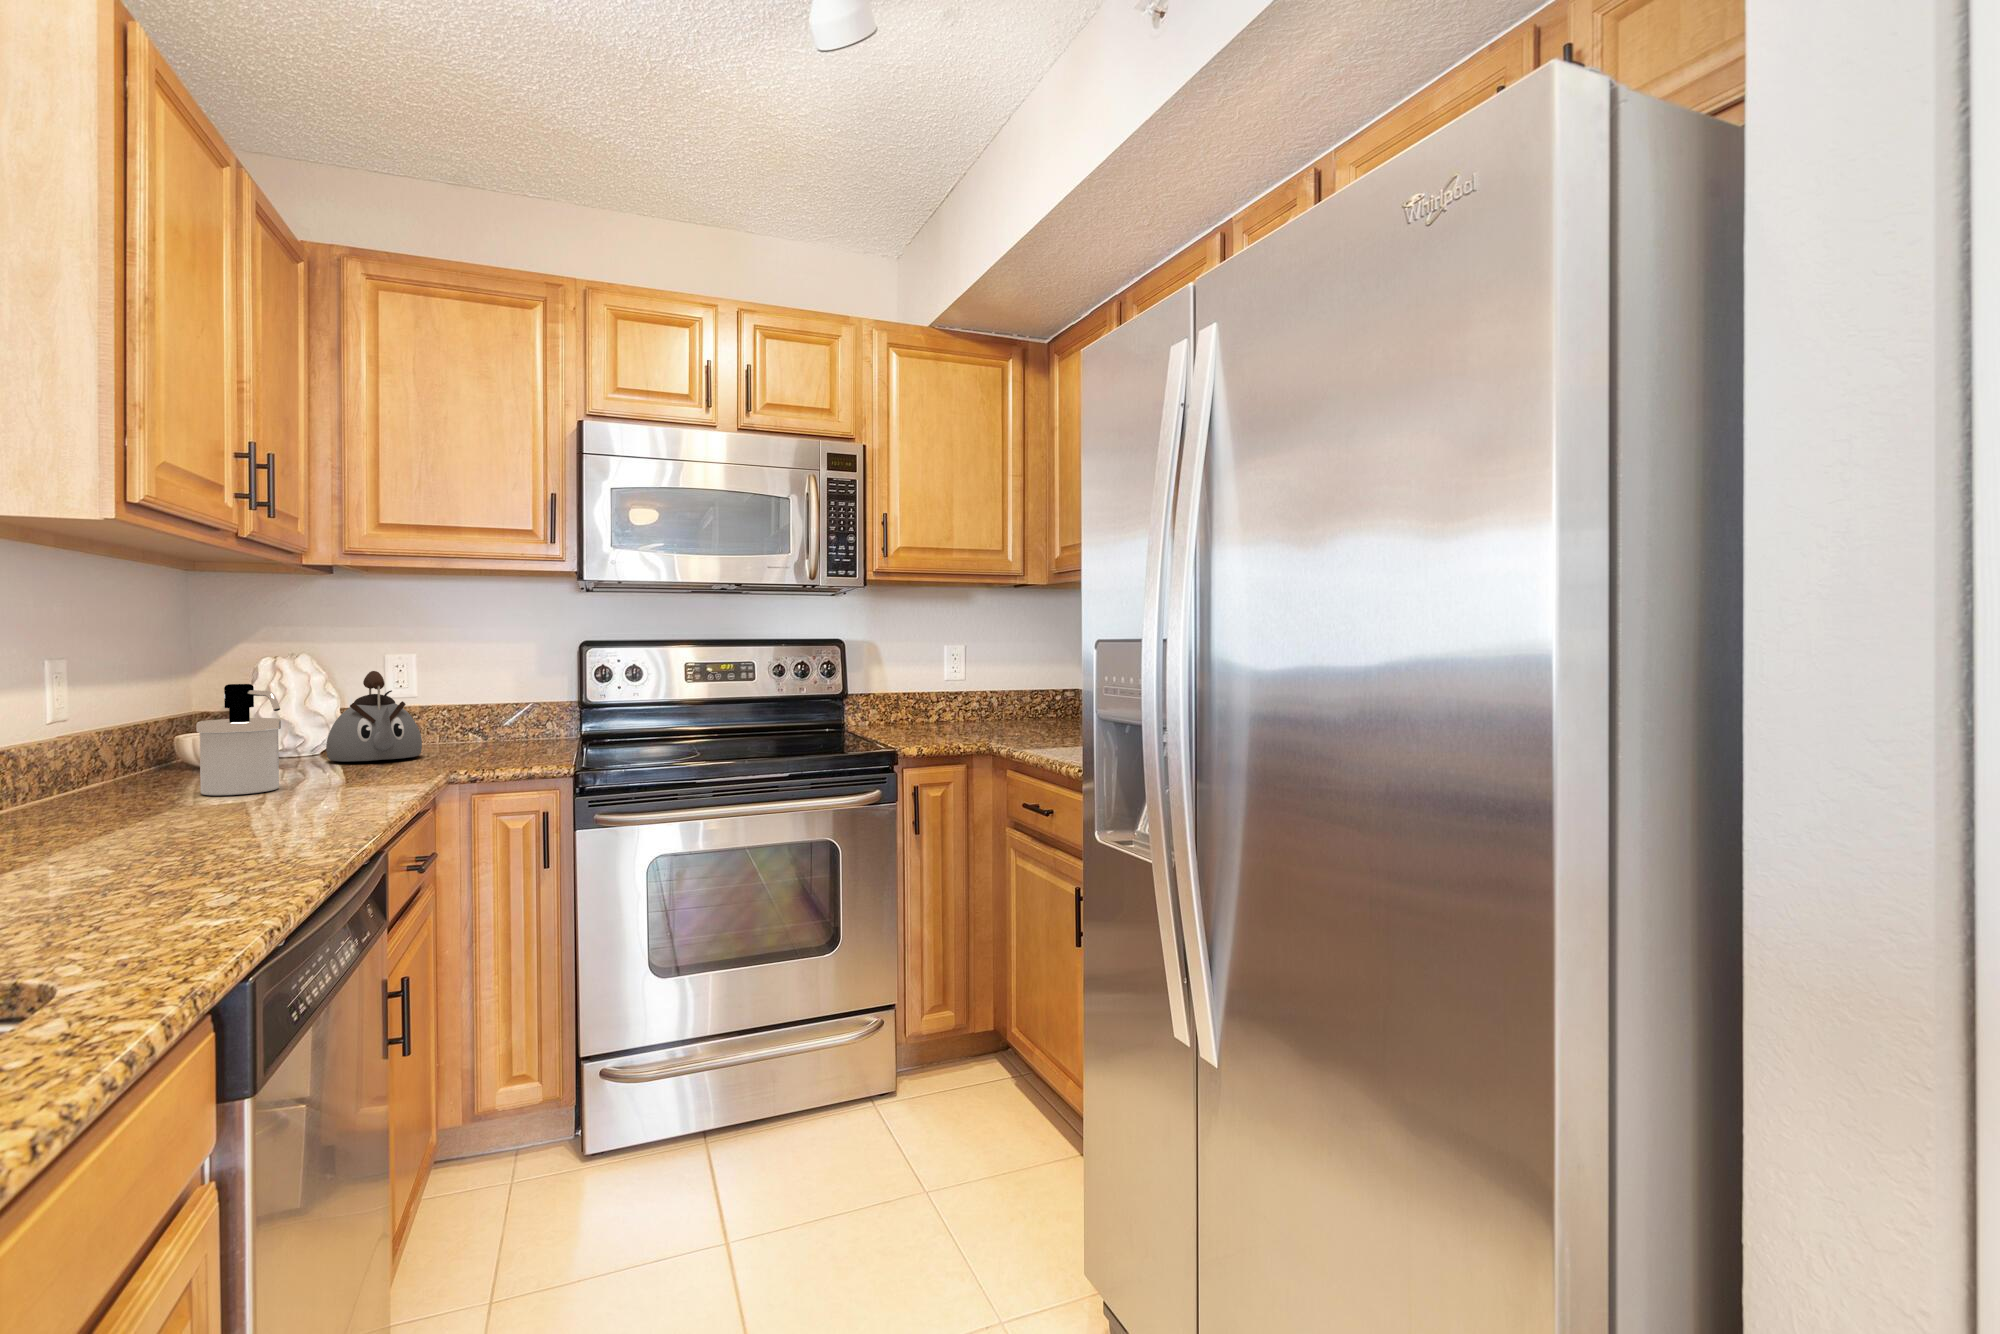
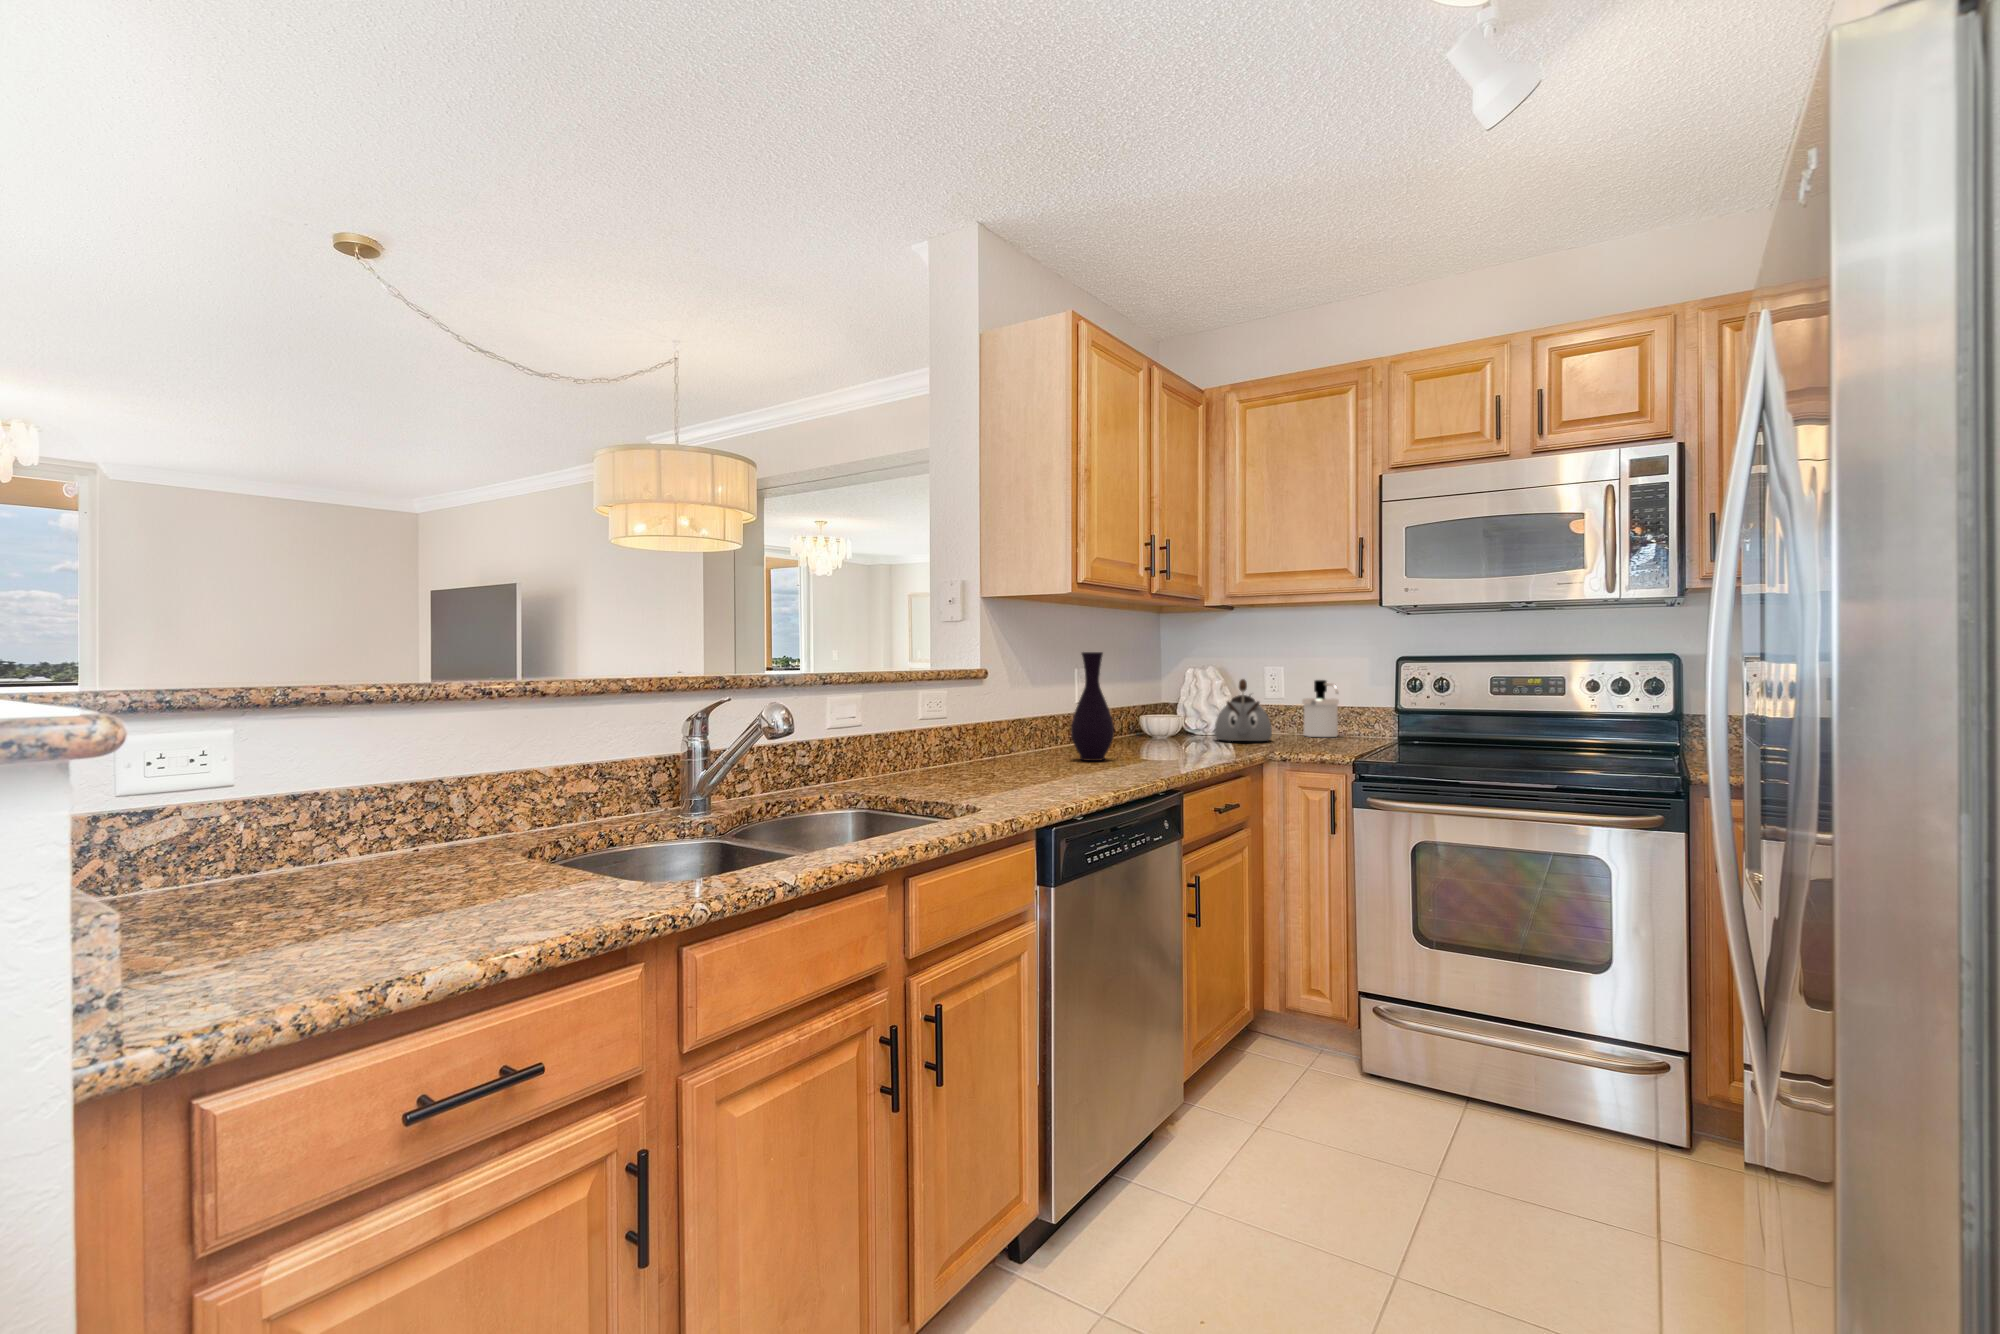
vase: none [91,628,199,826] -> present [1071,652,1114,761]
soap dispenser: present [196,684,281,795] -> present [1302,680,1339,737]

